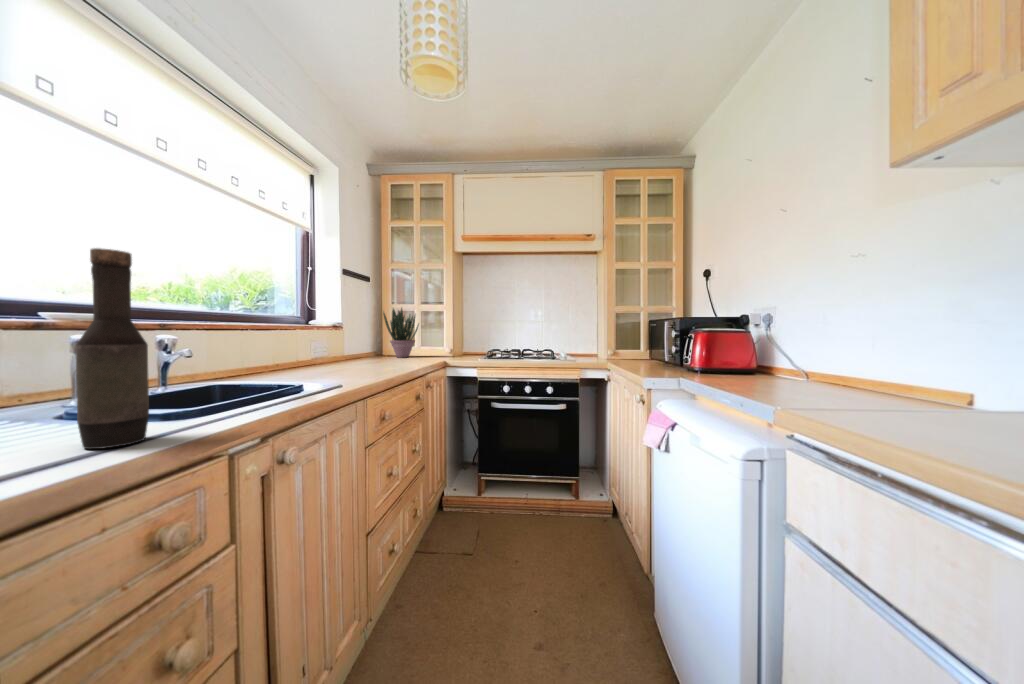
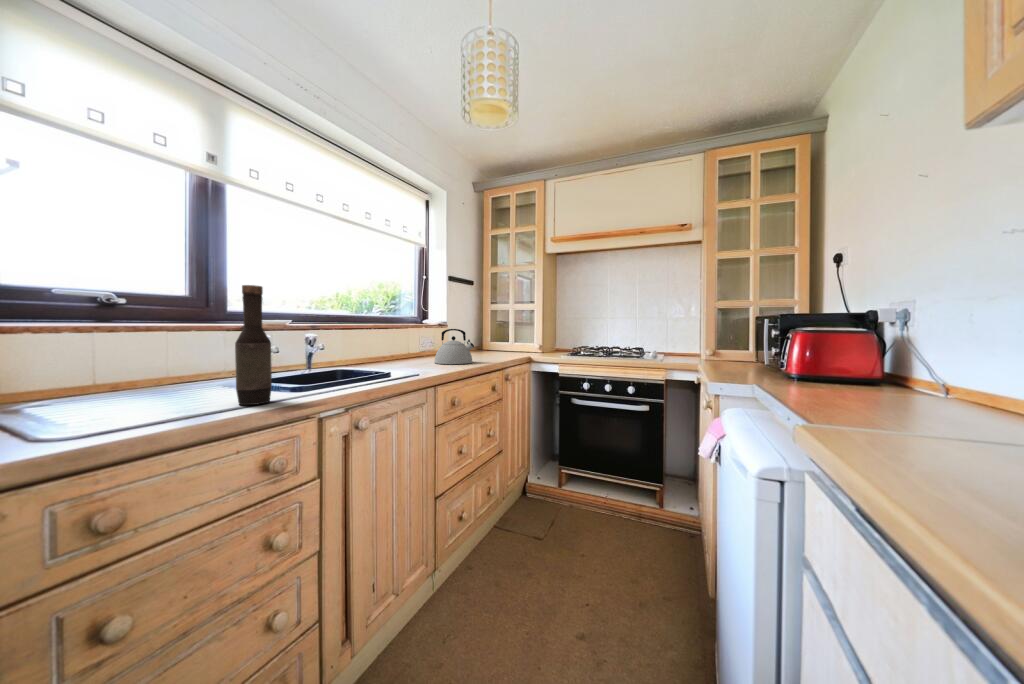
potted plant: present [383,308,419,358] -> none [482,307,513,353]
kettle: none [341,330,391,371] -> present [435,329,474,364]

